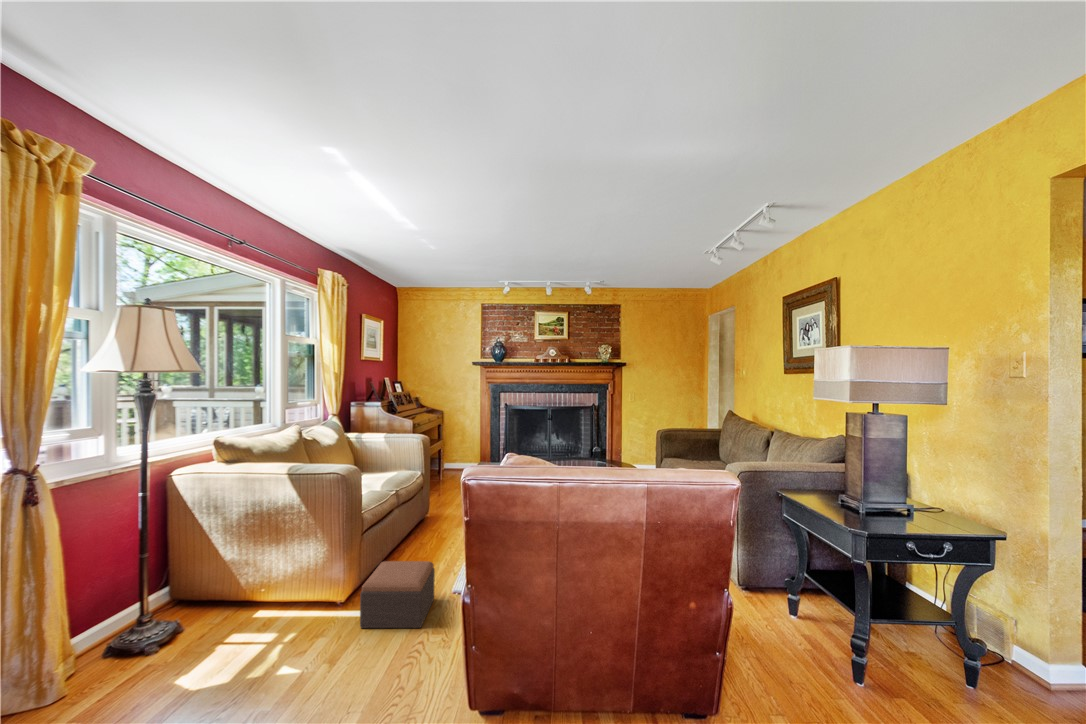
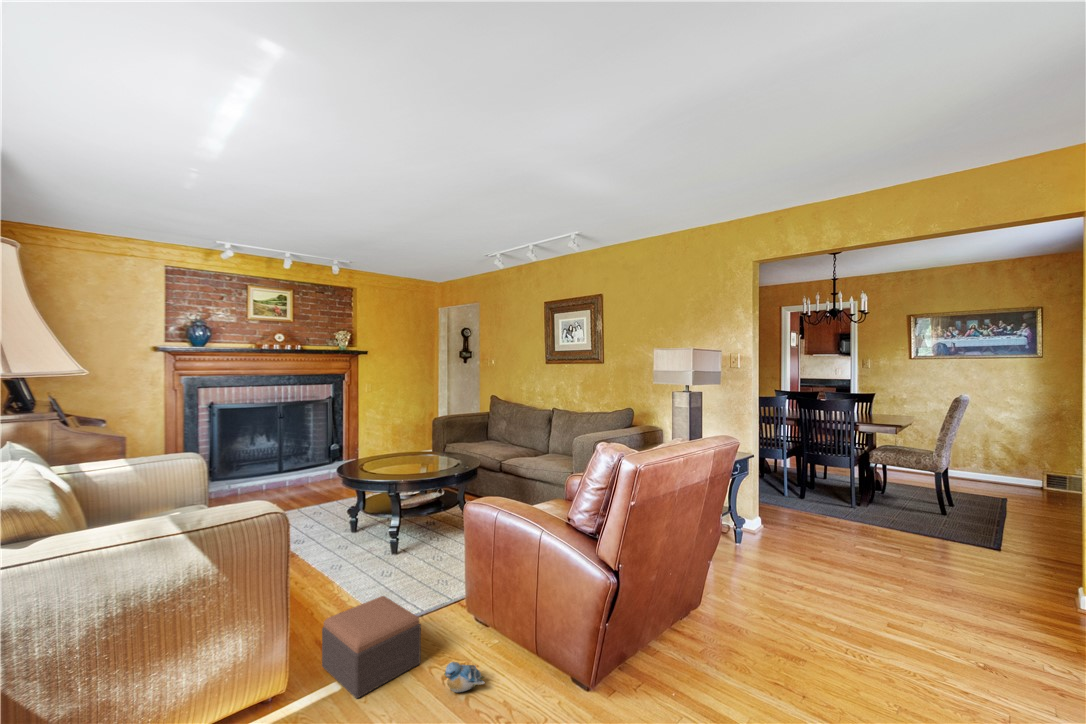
plush toy: none [395,630,431,665] -> present [444,662,485,692]

